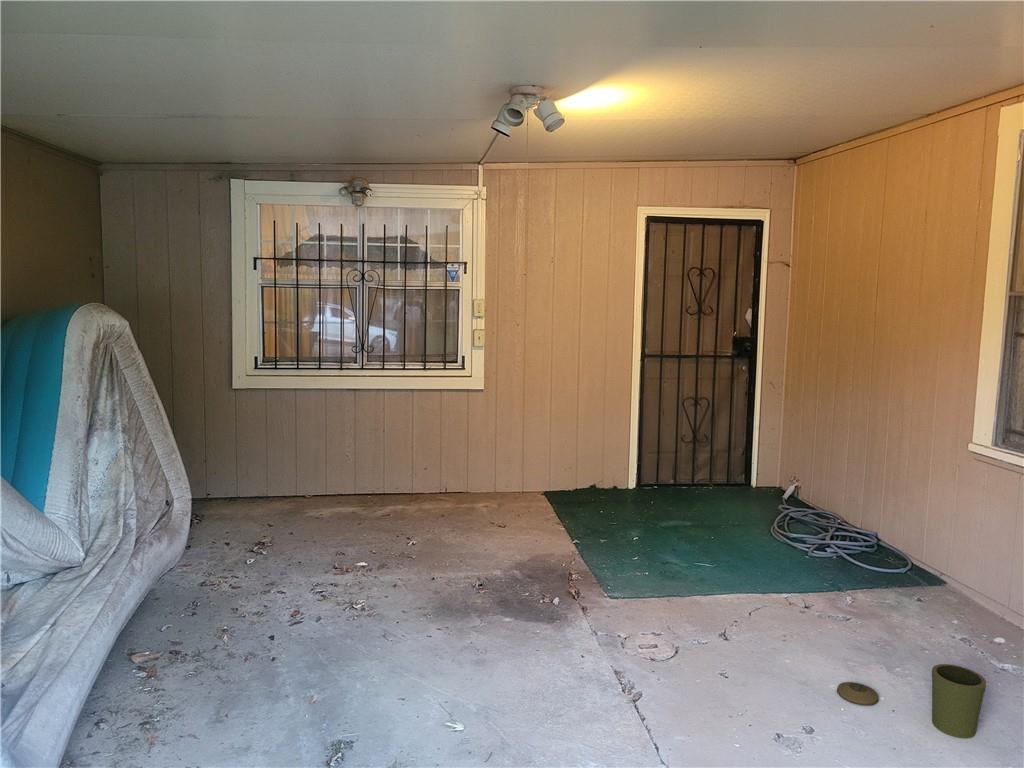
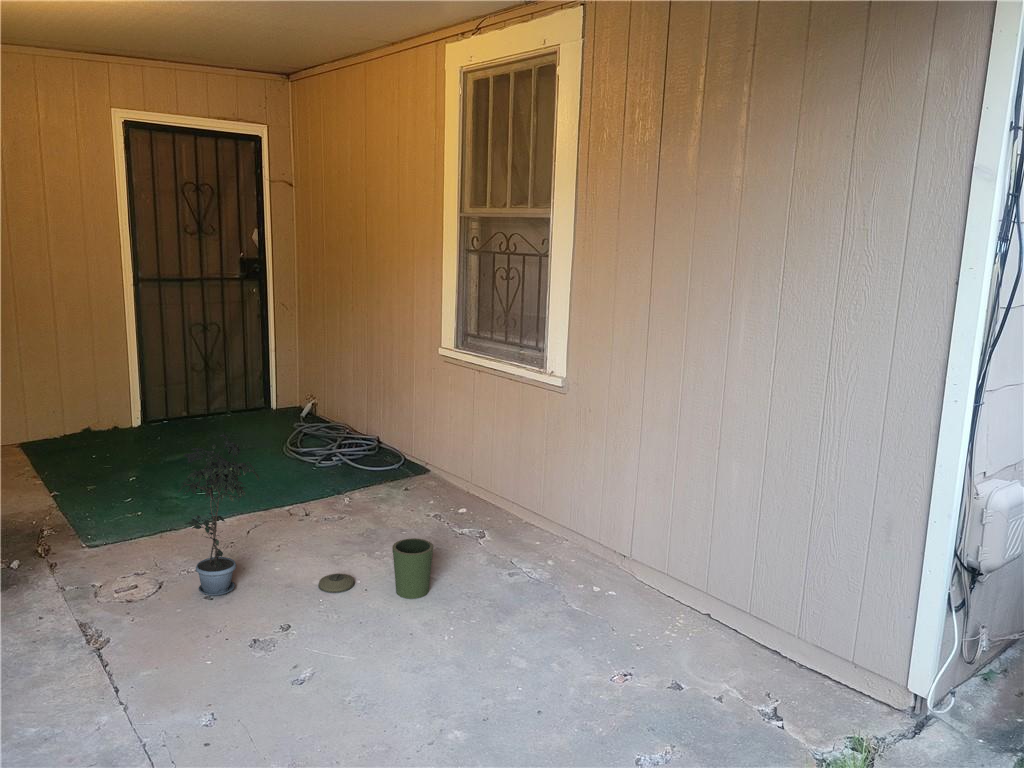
potted plant: none [706,516,789,677] -> present [178,434,259,596]

